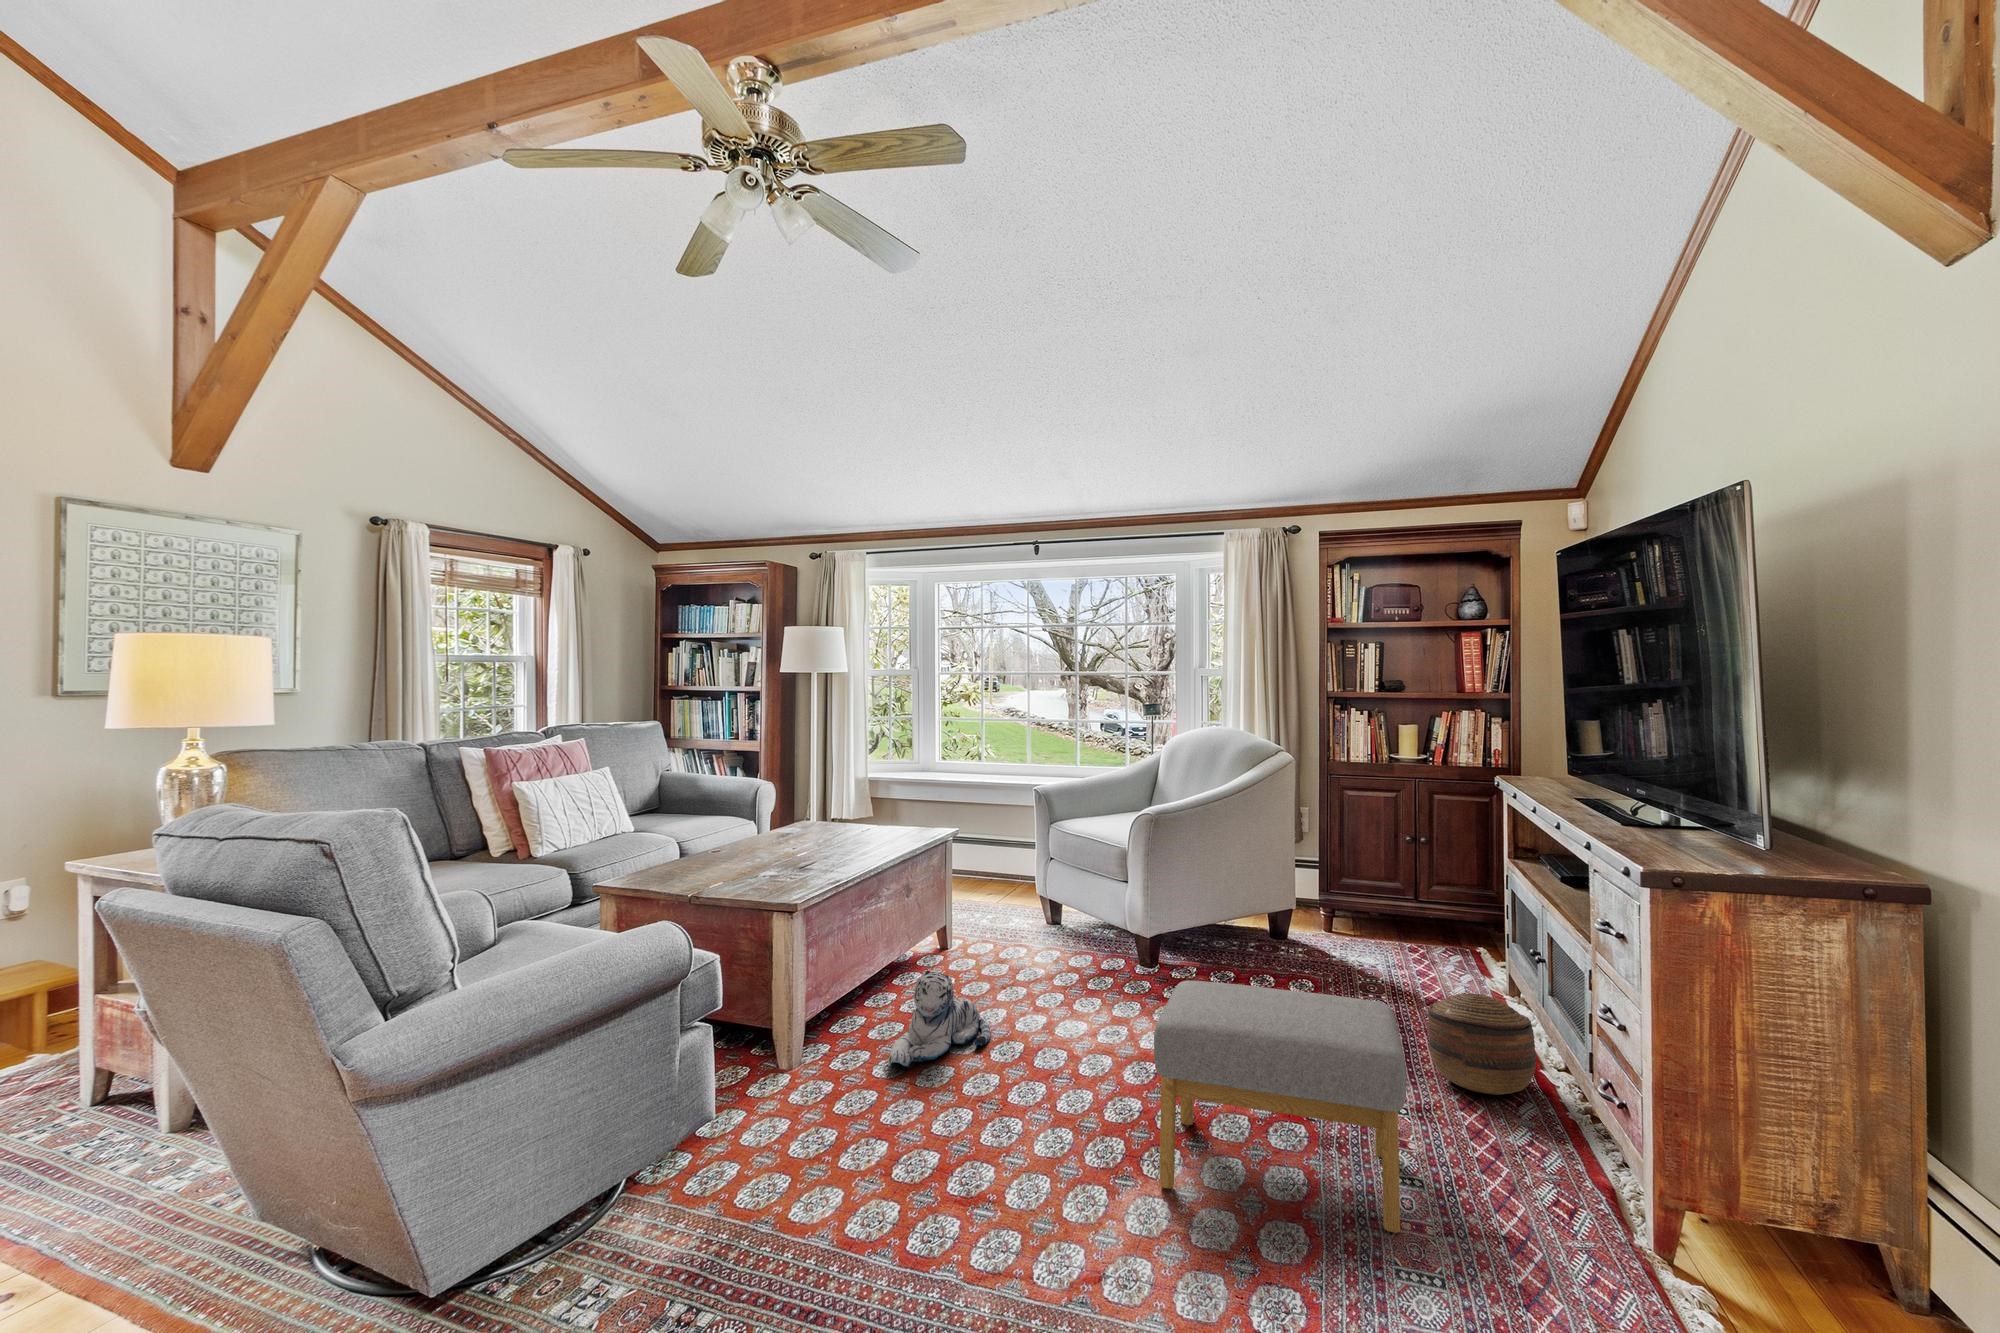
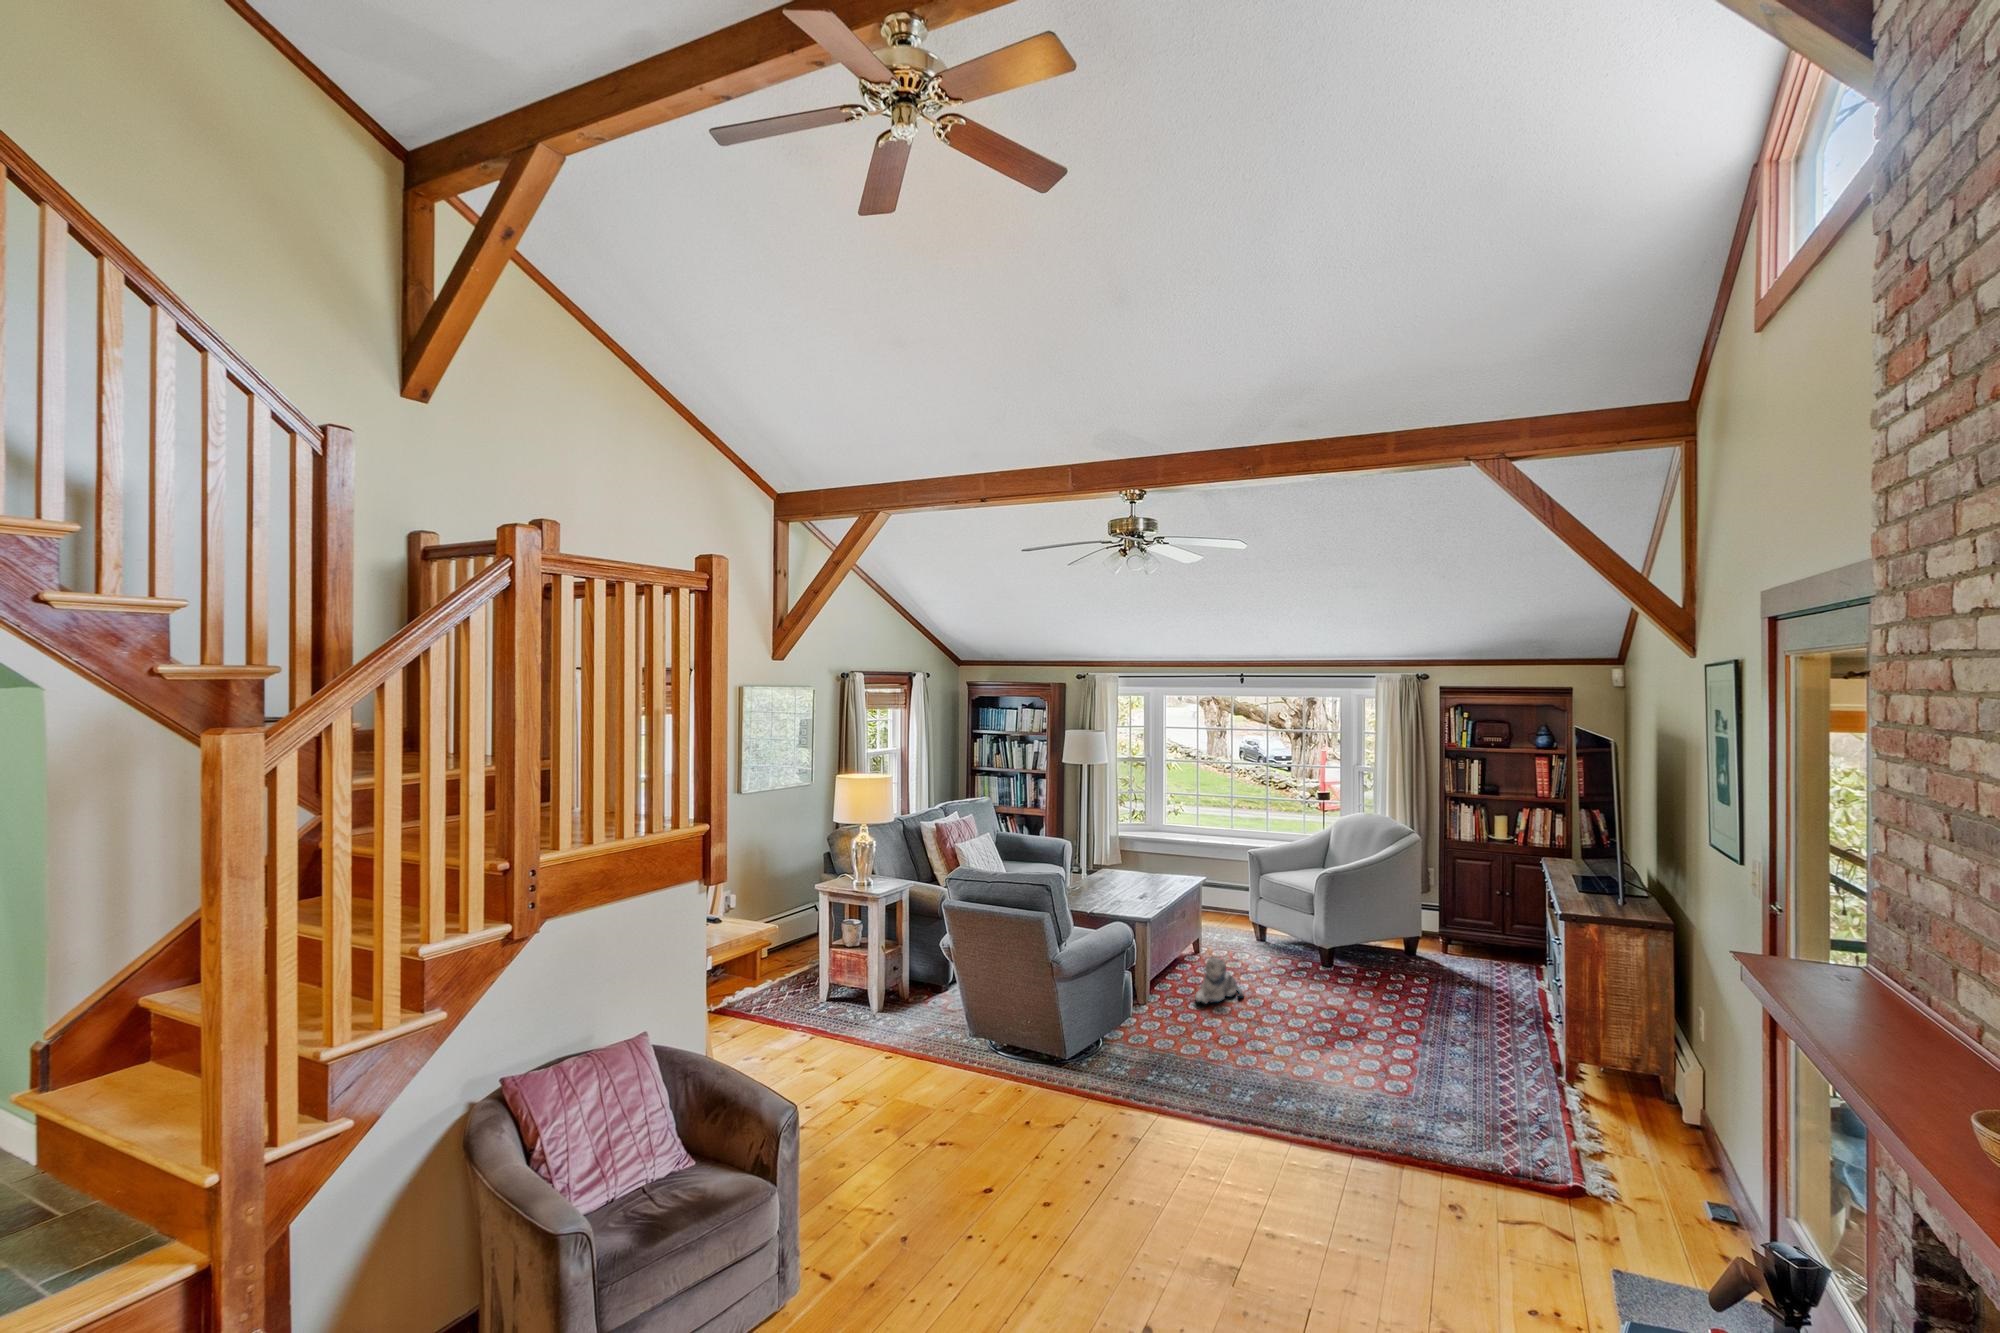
footstool: present [1154,980,1406,1233] -> none [1343,964,1460,1070]
basket: present [1428,993,1536,1094] -> none [1487,980,1542,1031]

